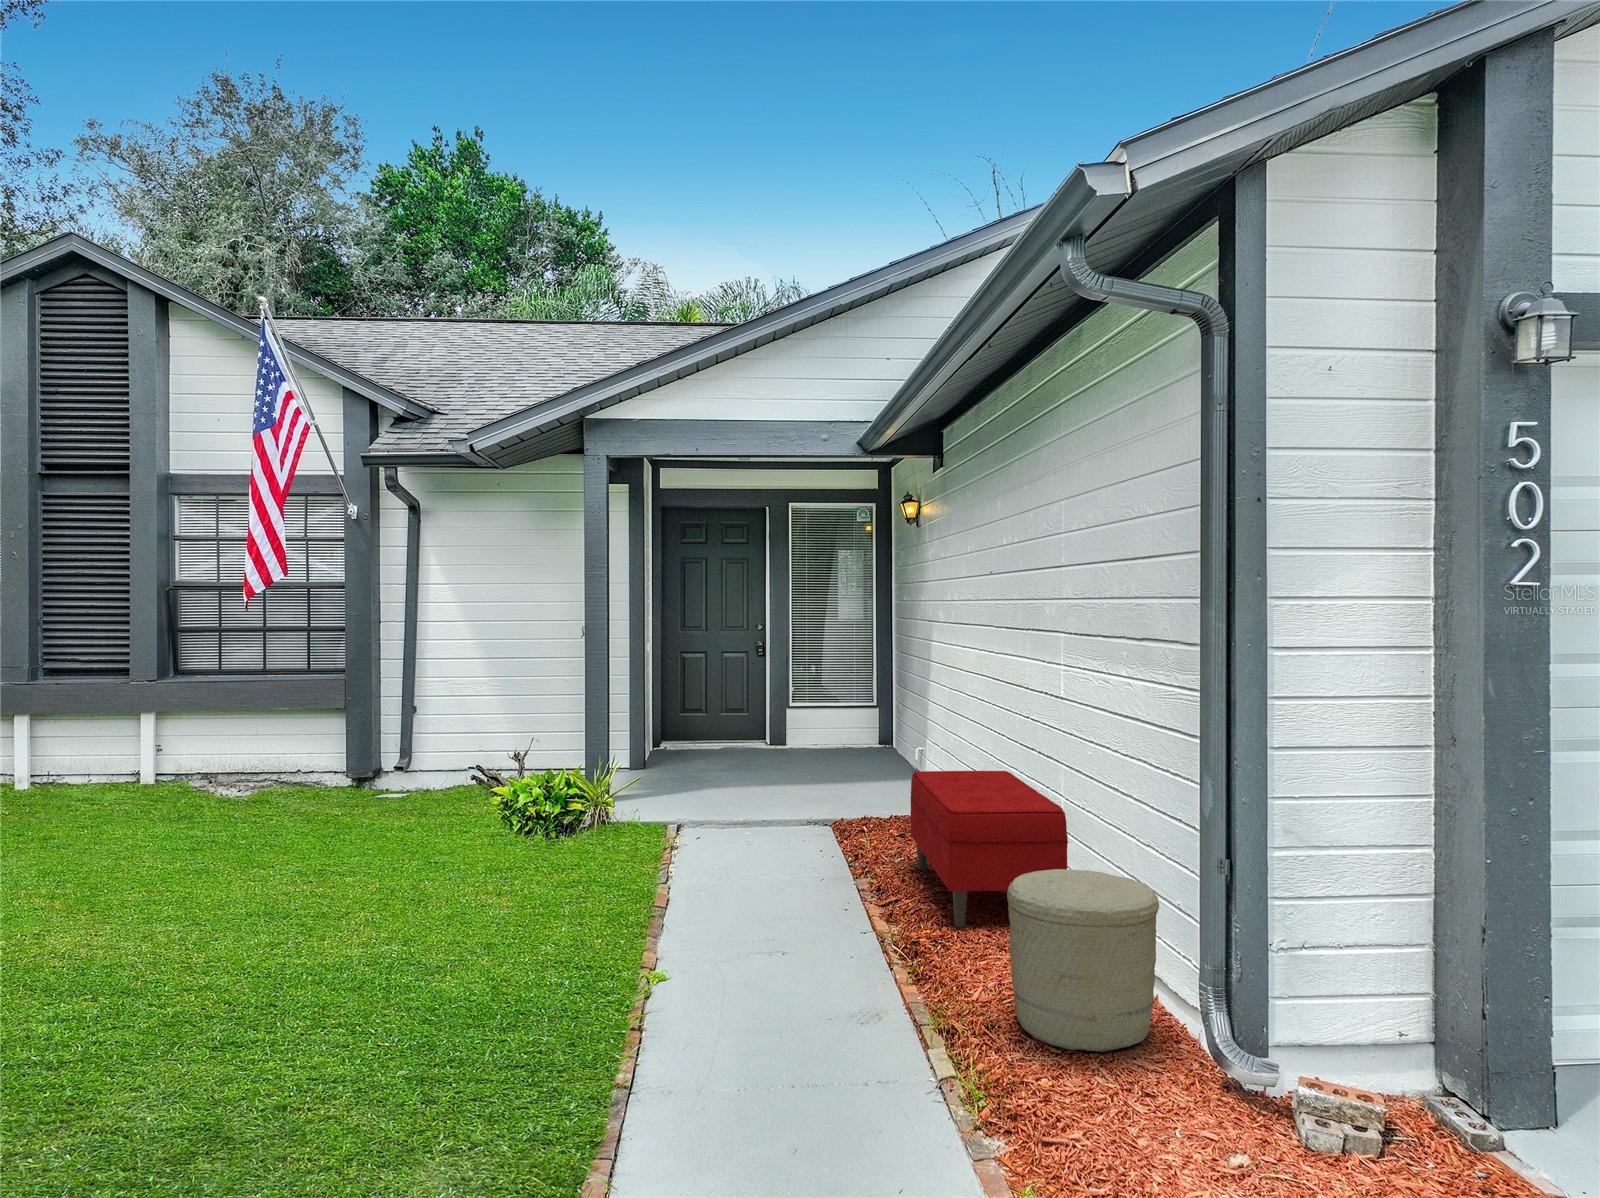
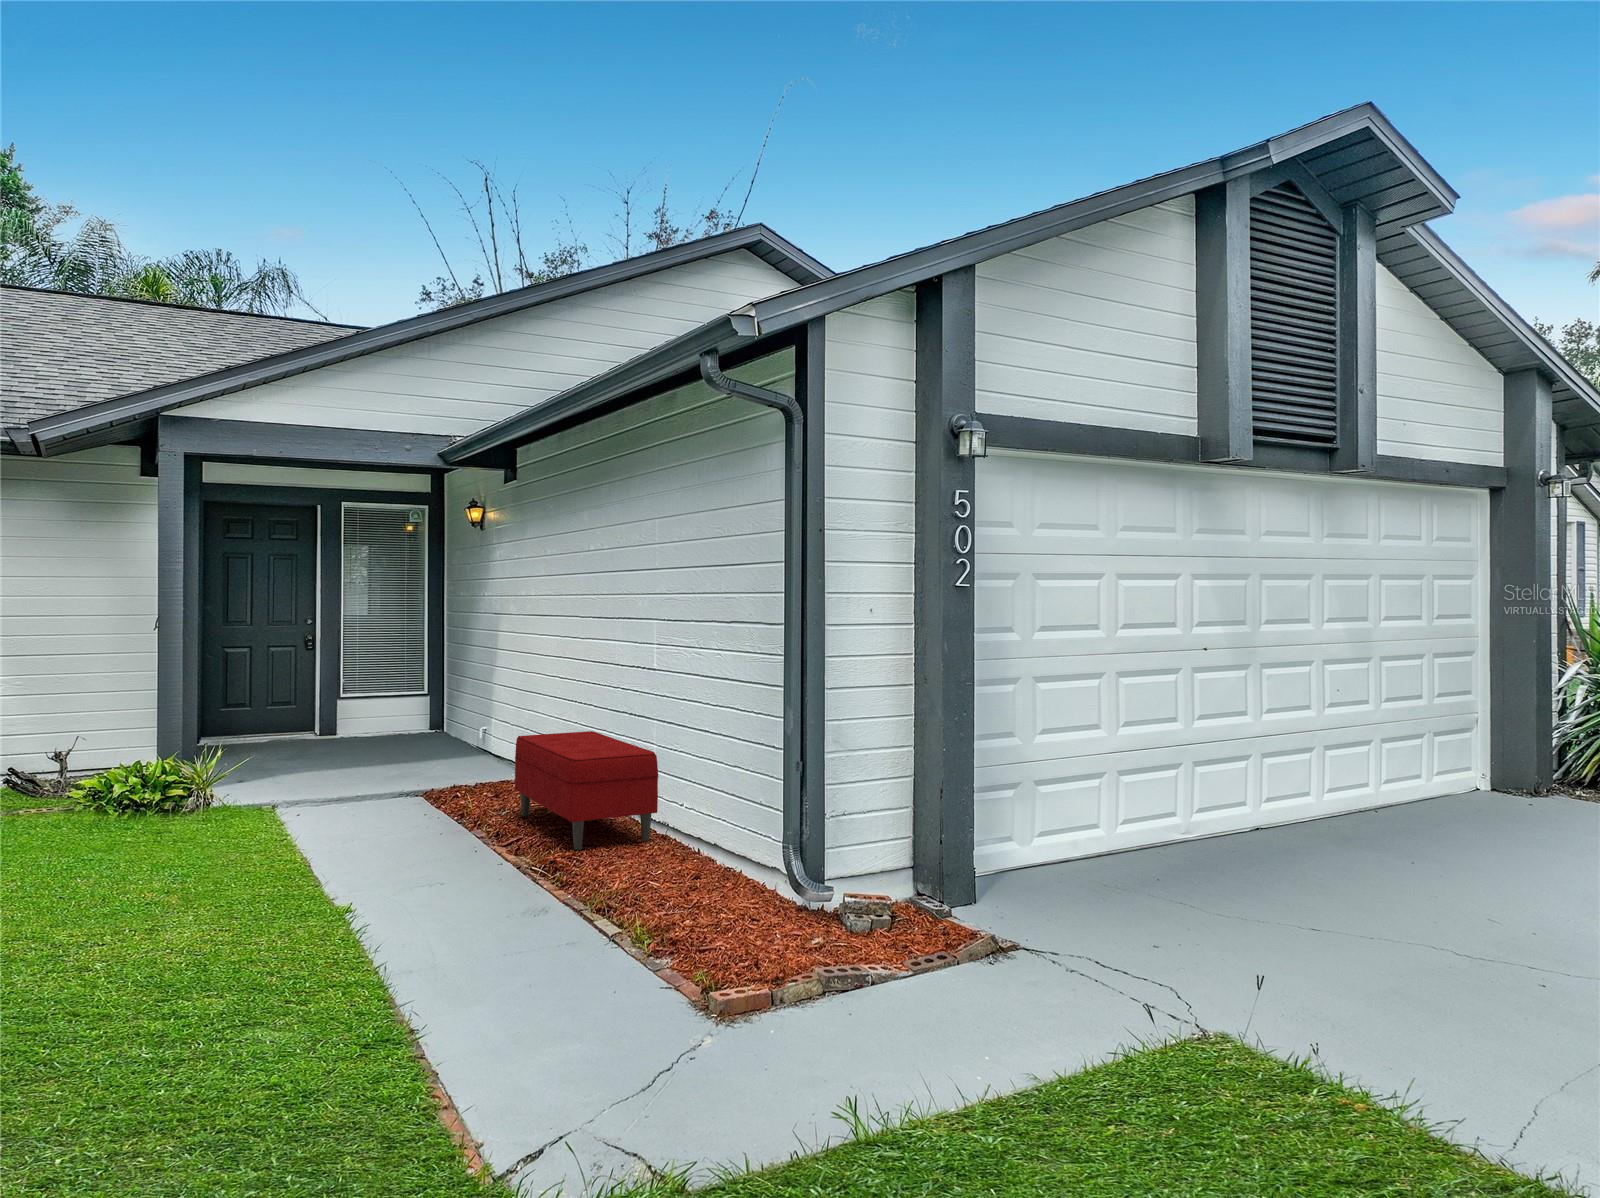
woven basket: present [1007,869,1159,1052] -> none [644,787,748,908]

